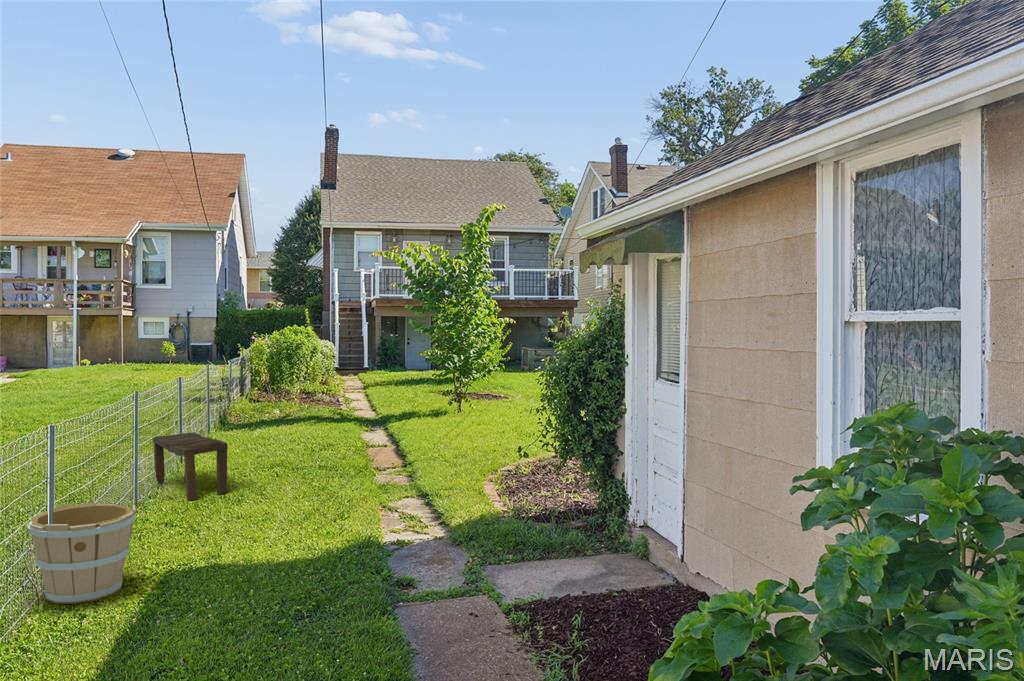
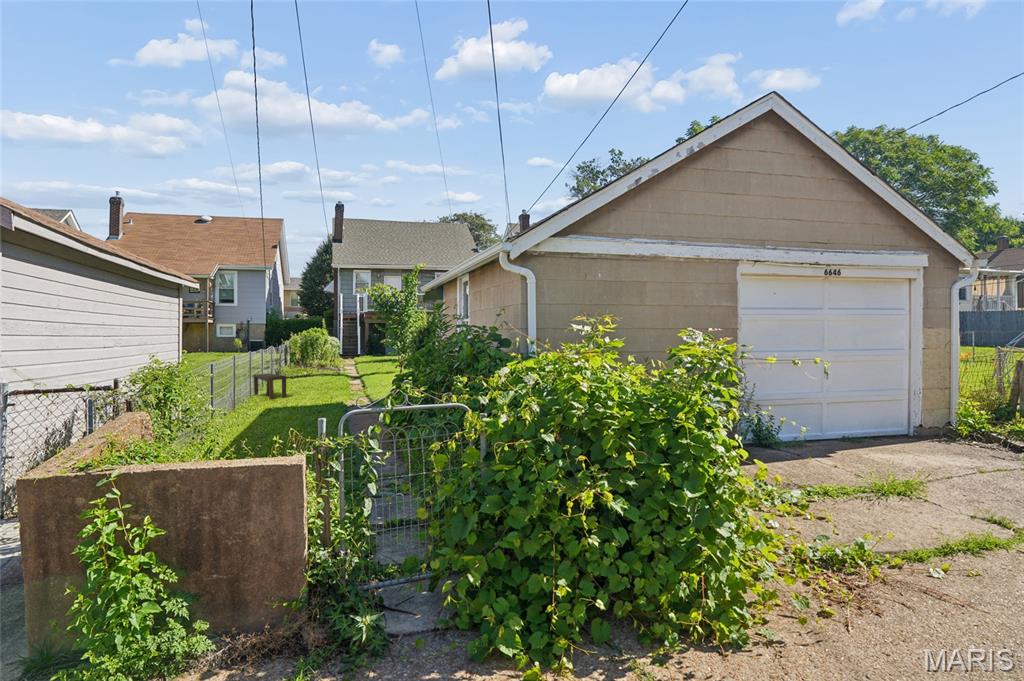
wooden bucket: present [28,503,136,604] -> none [225,388,260,417]

